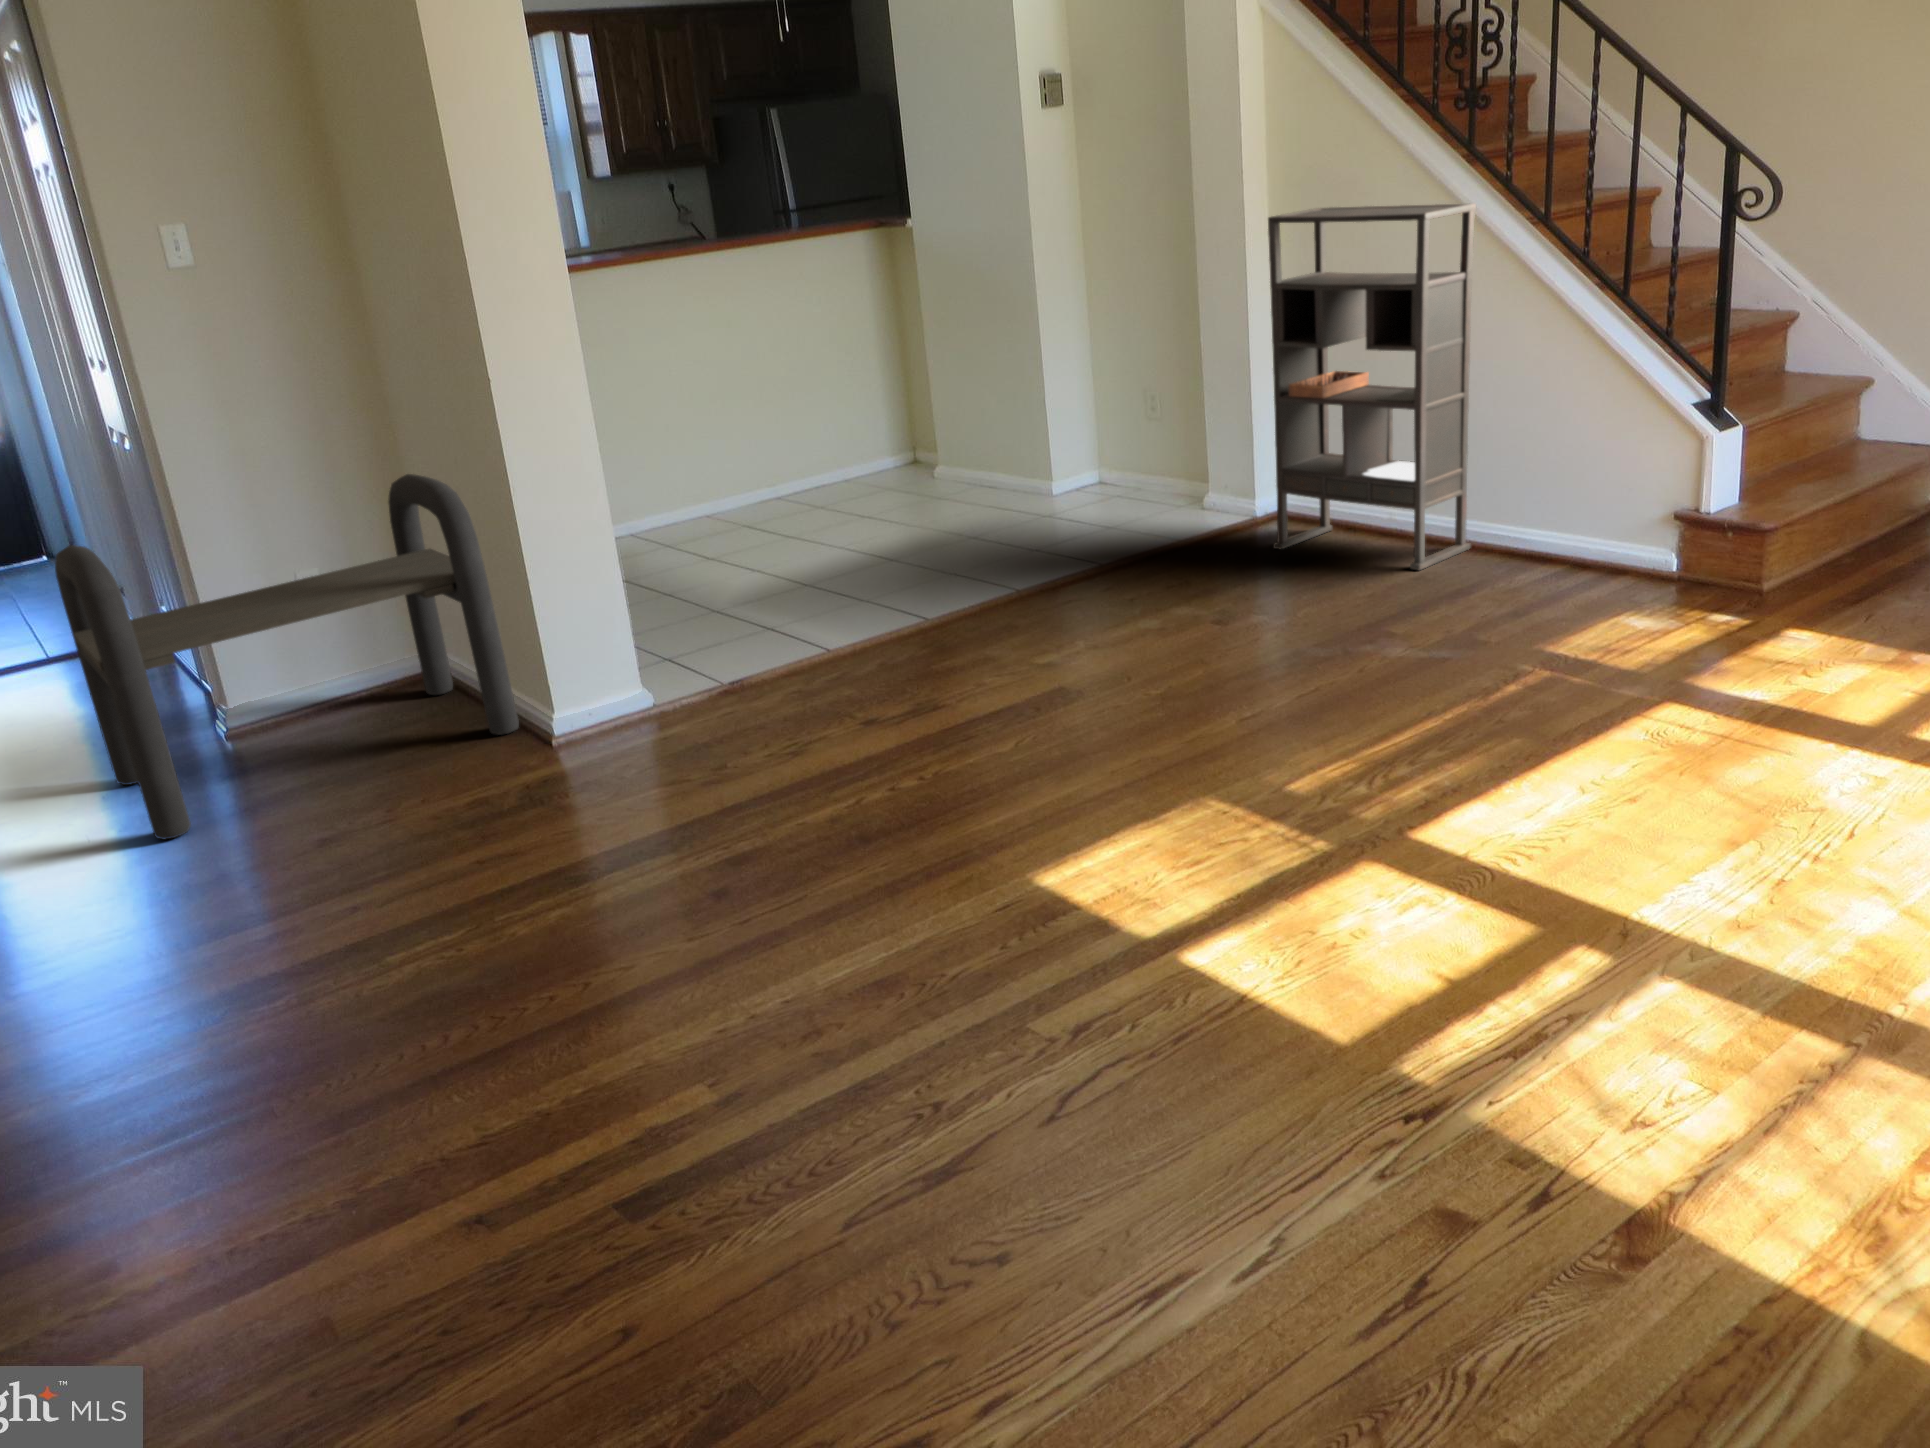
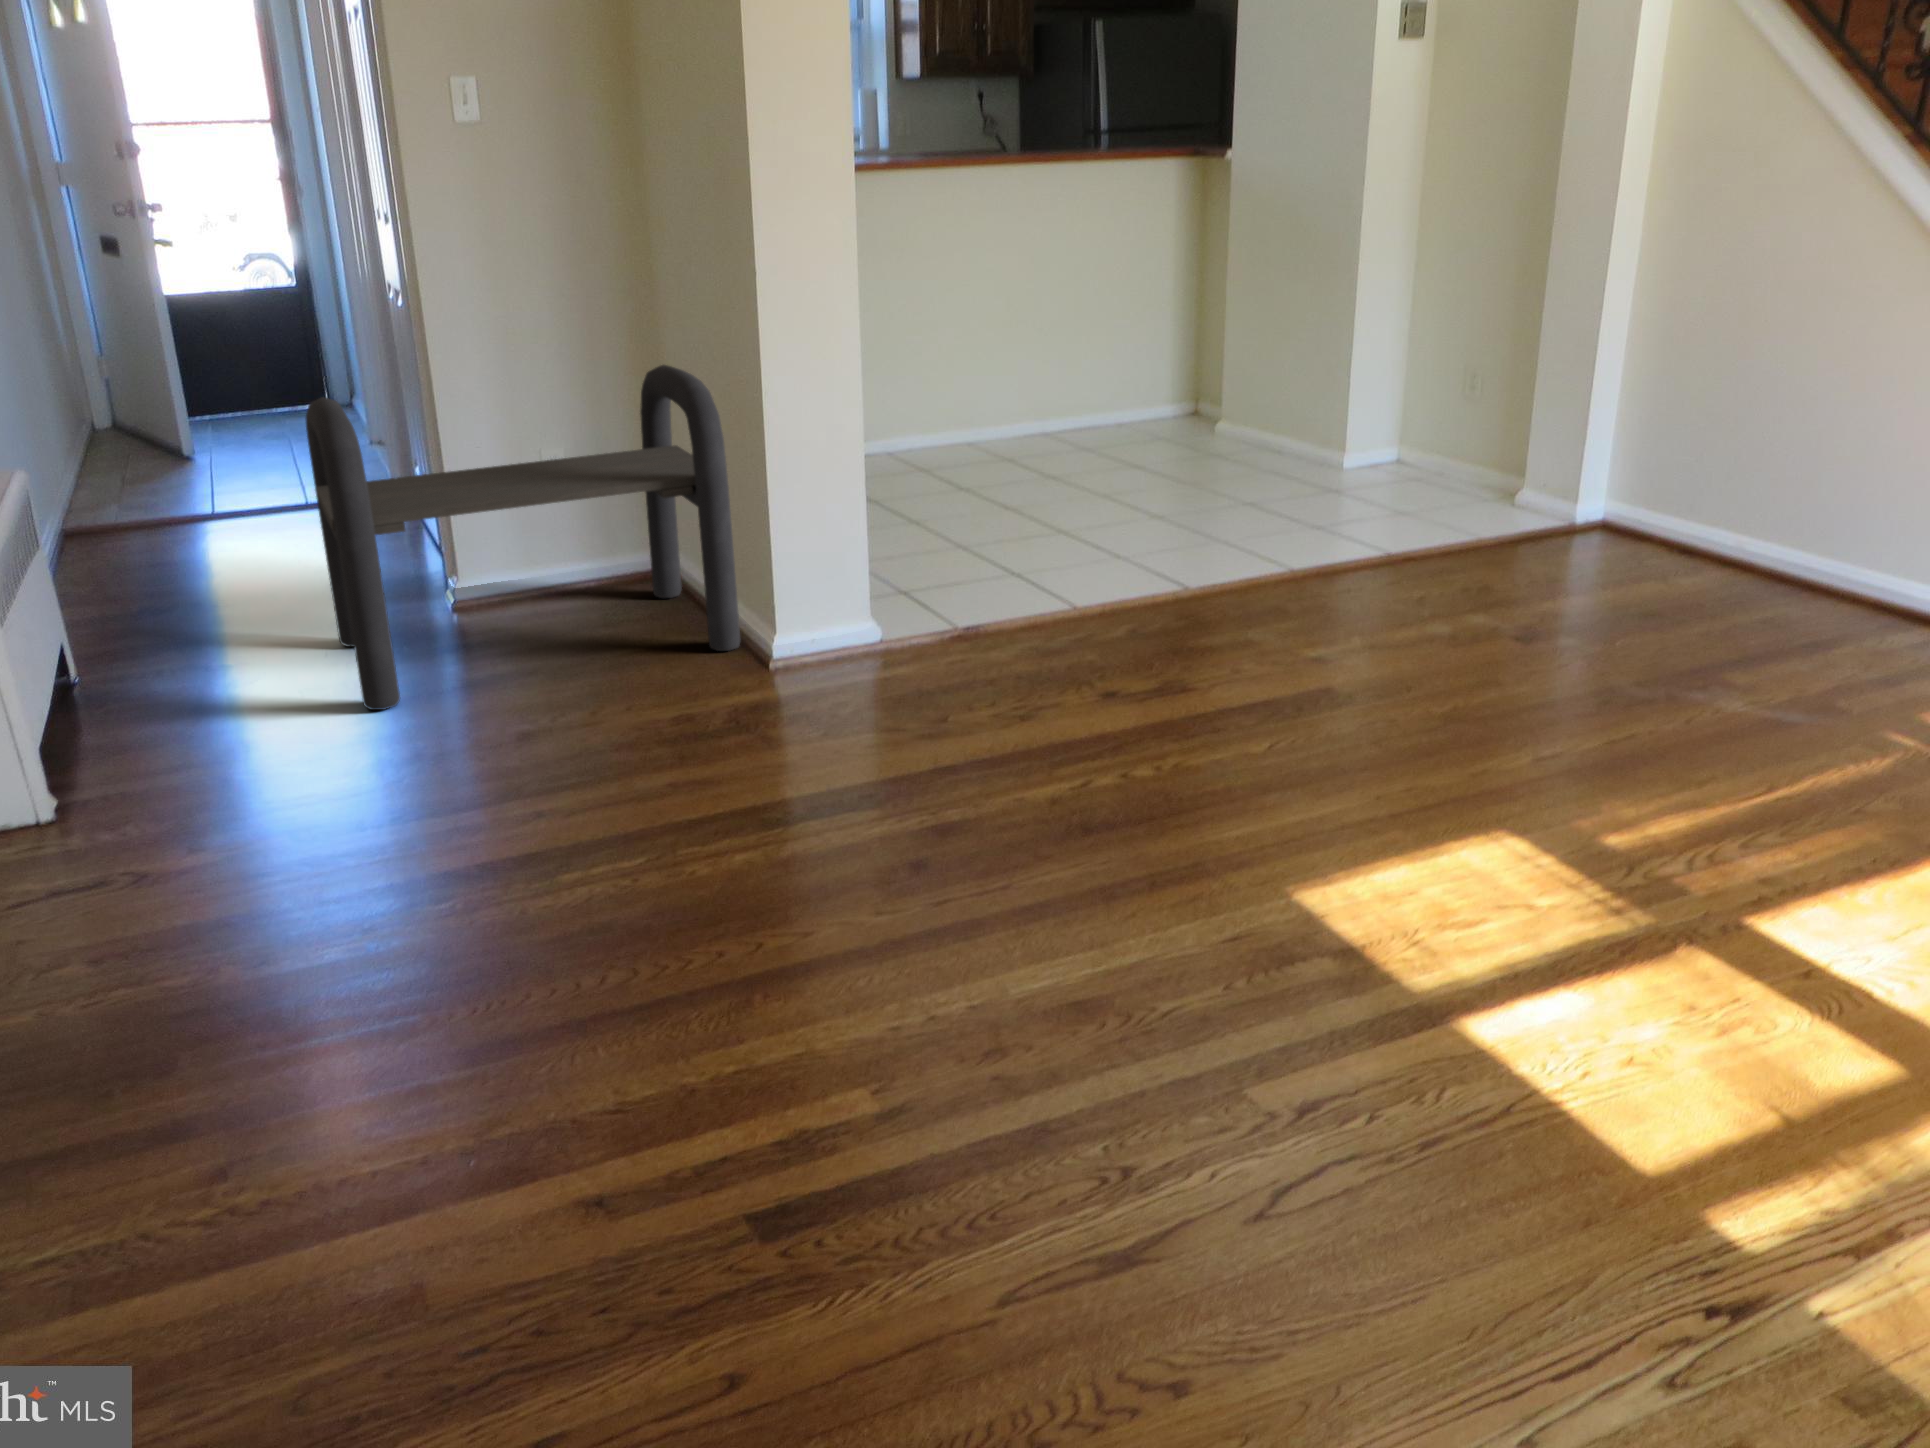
bookshelf: present [1268,203,1476,570] -> none [1597,179,1923,615]

